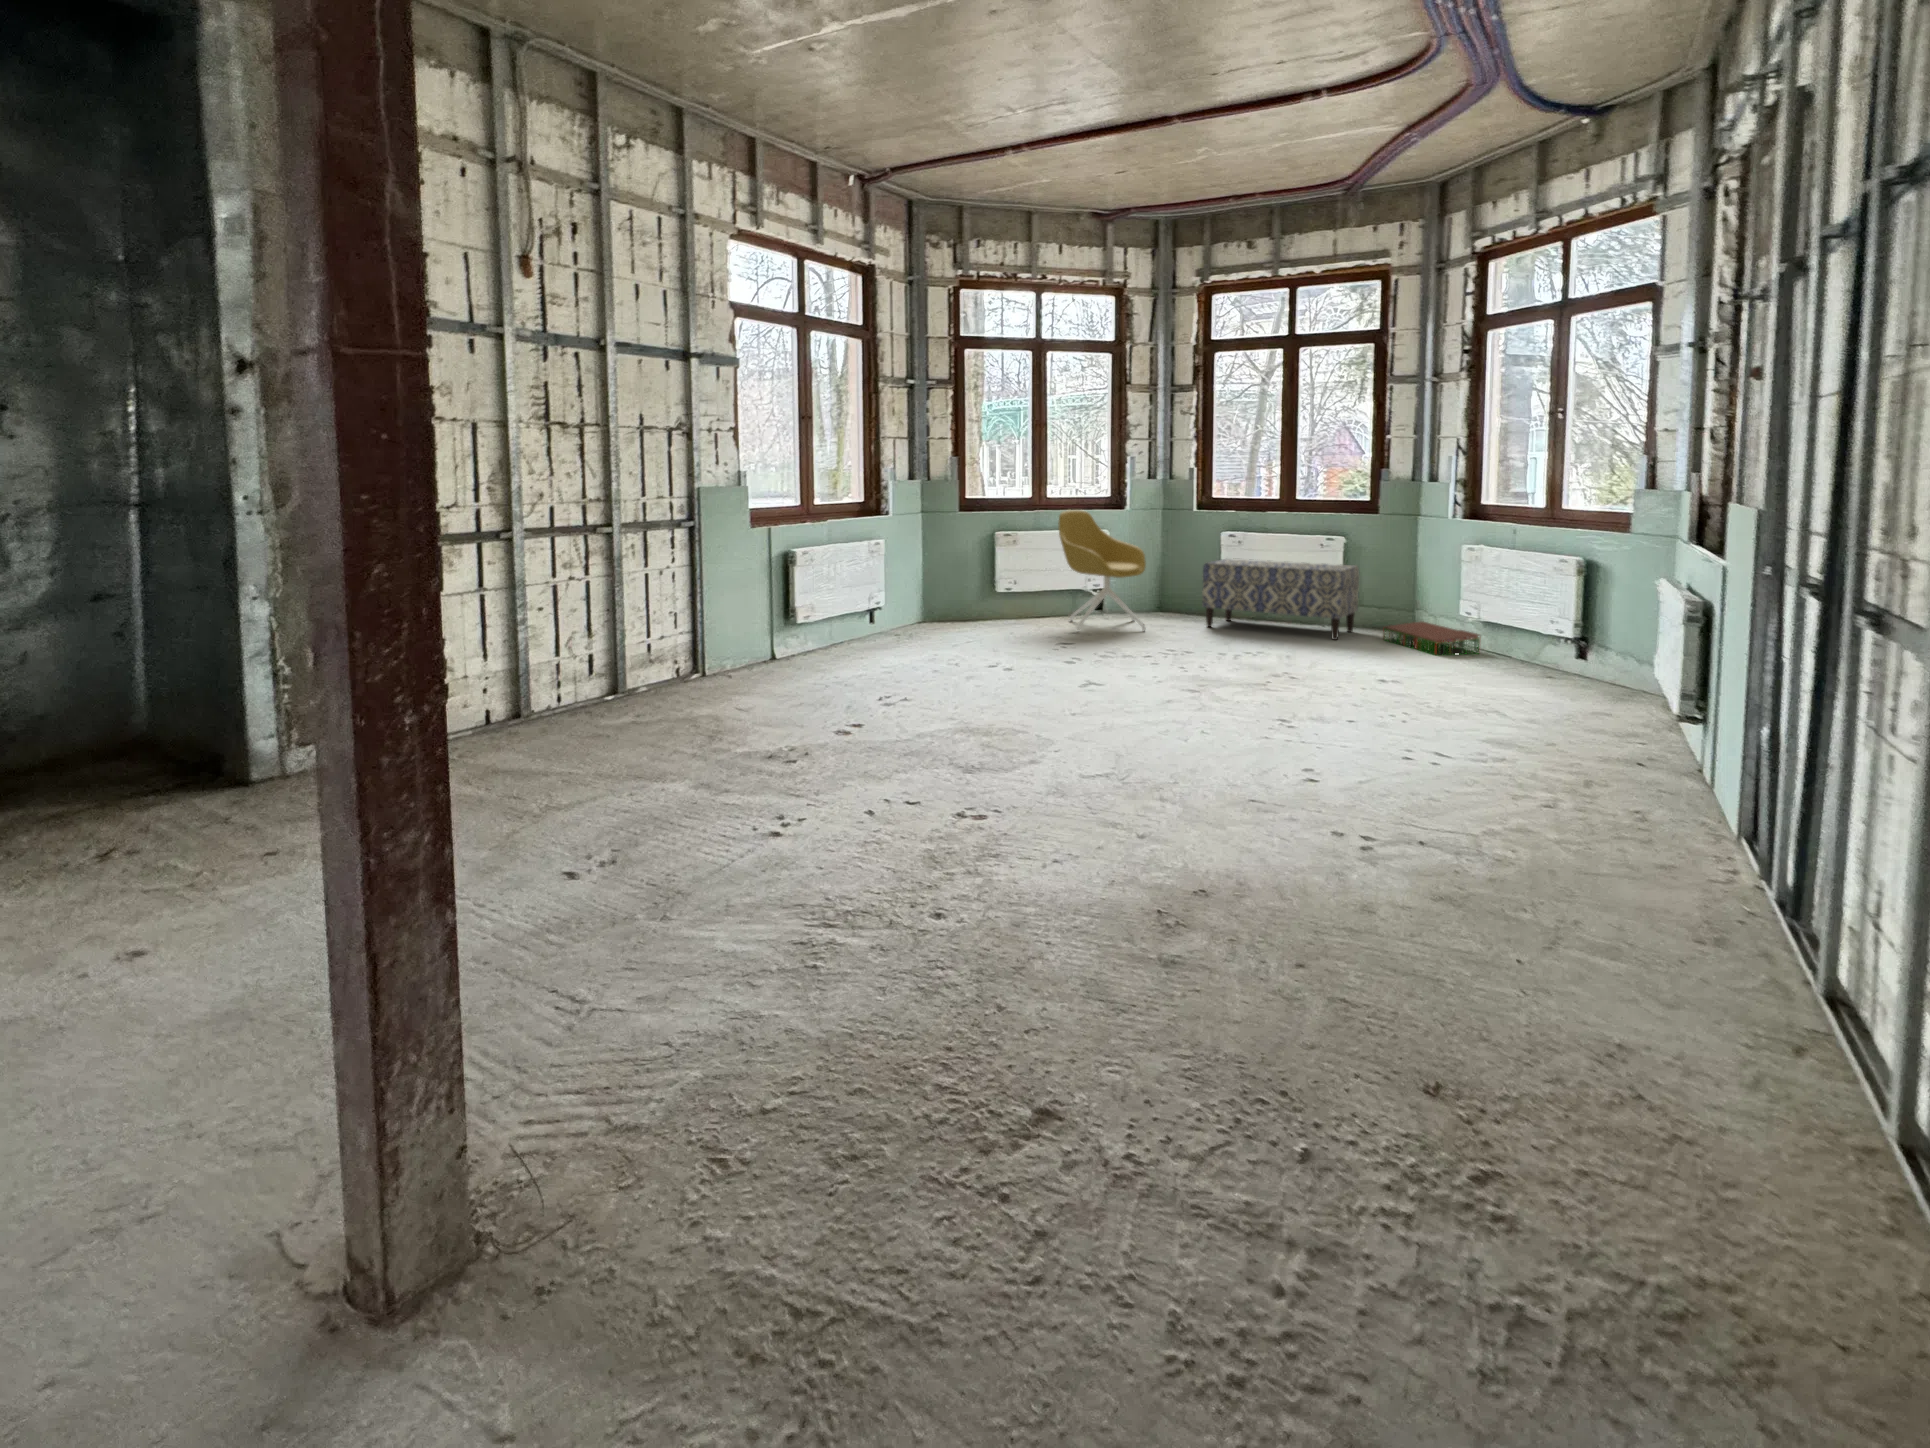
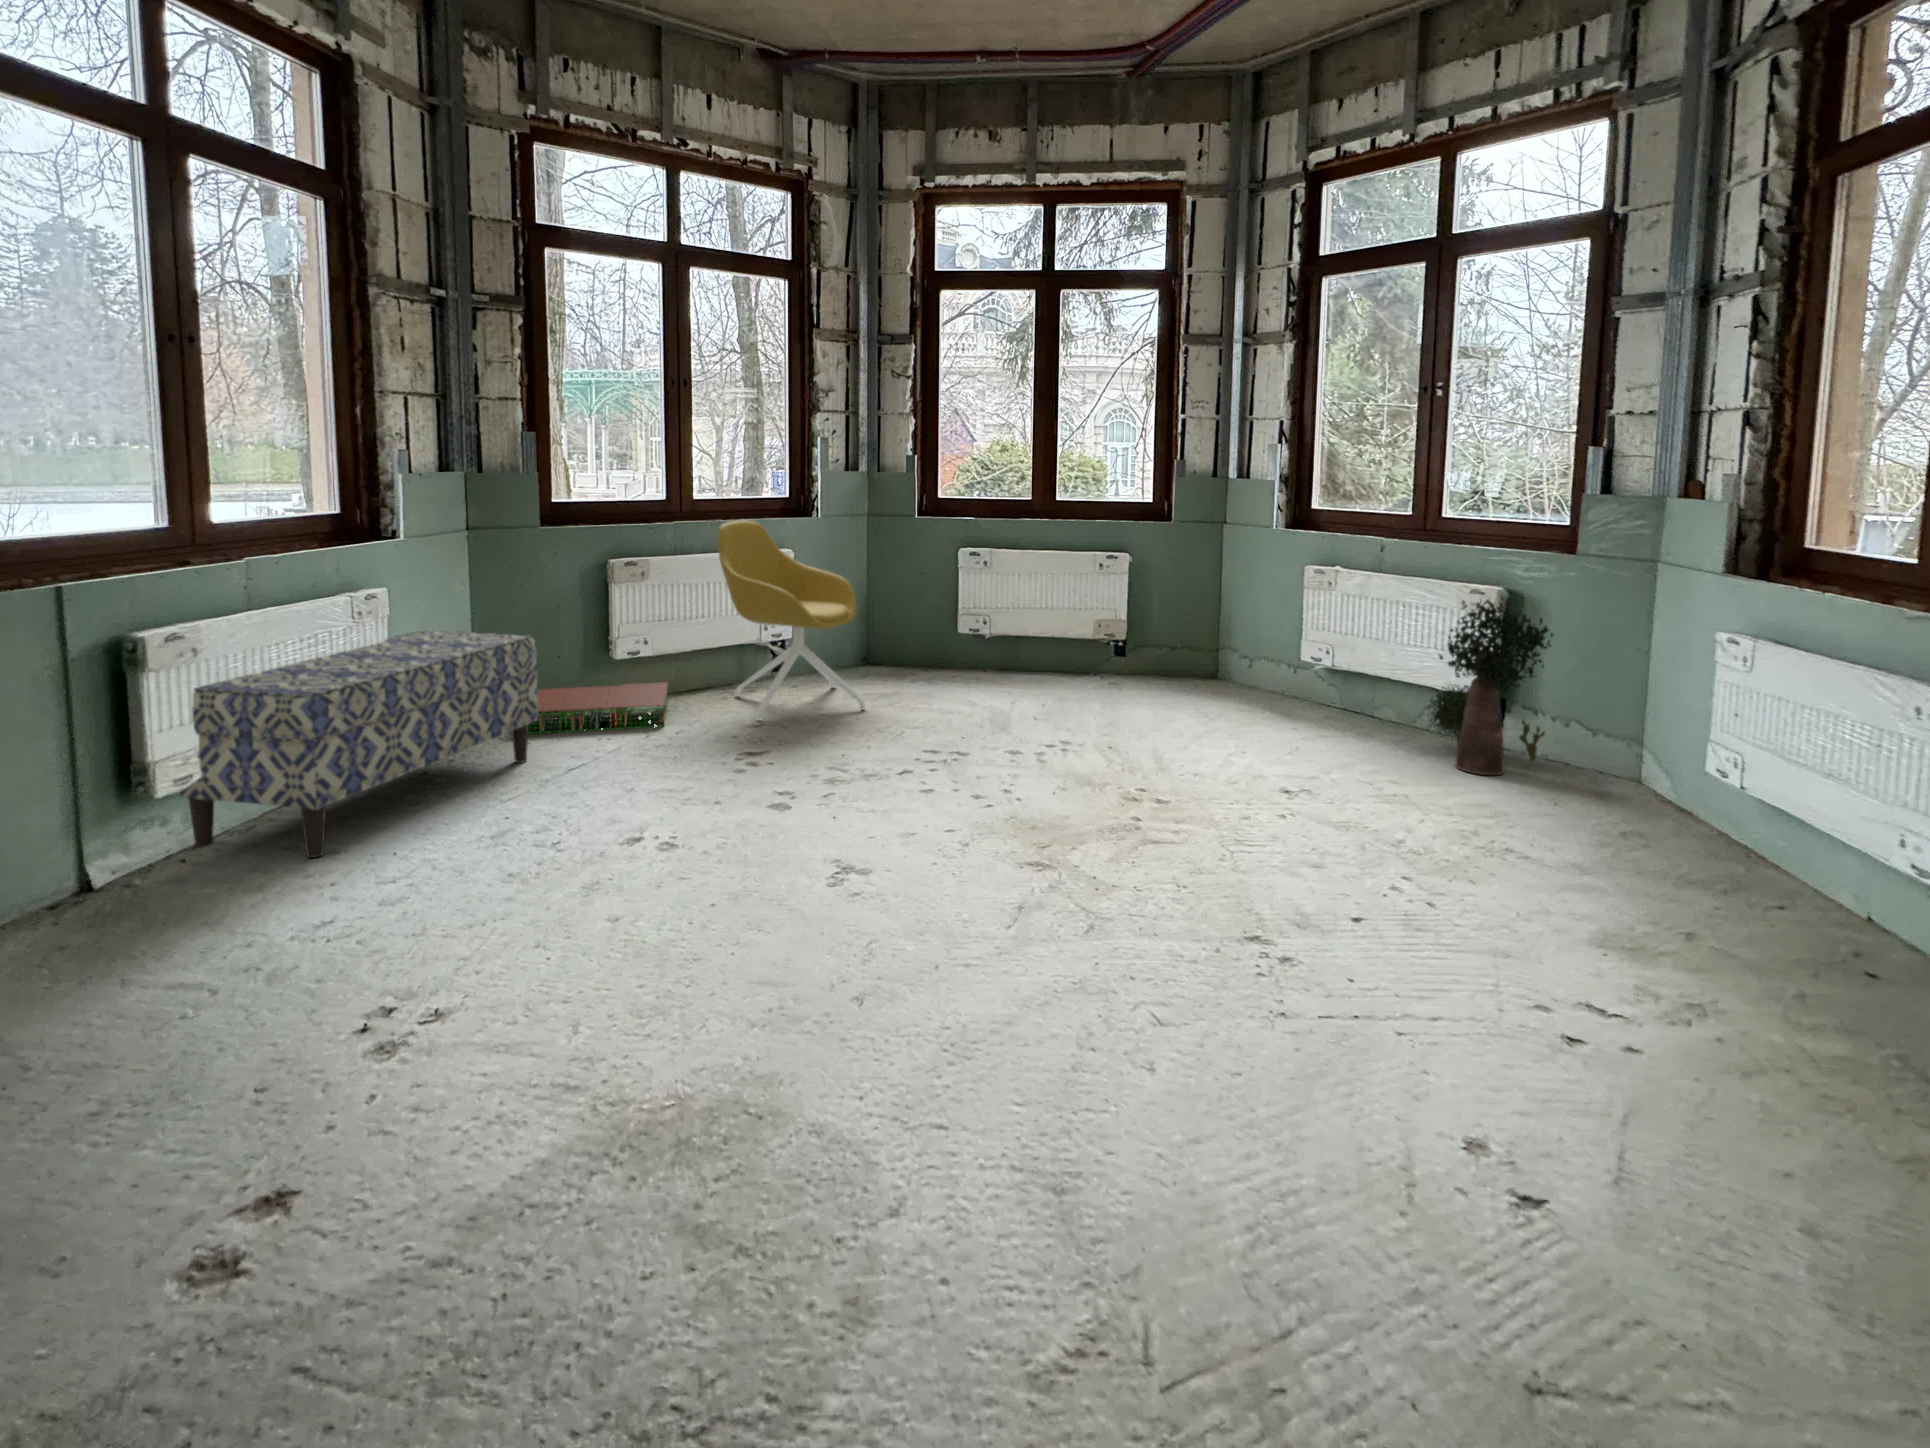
bench: present [1202,559,1359,640] -> present [179,630,538,858]
potted plant: none [1508,564,1607,687] -> present [1428,599,1553,775]
storage bin: present [1383,622,1480,654] -> present [529,682,668,733]

